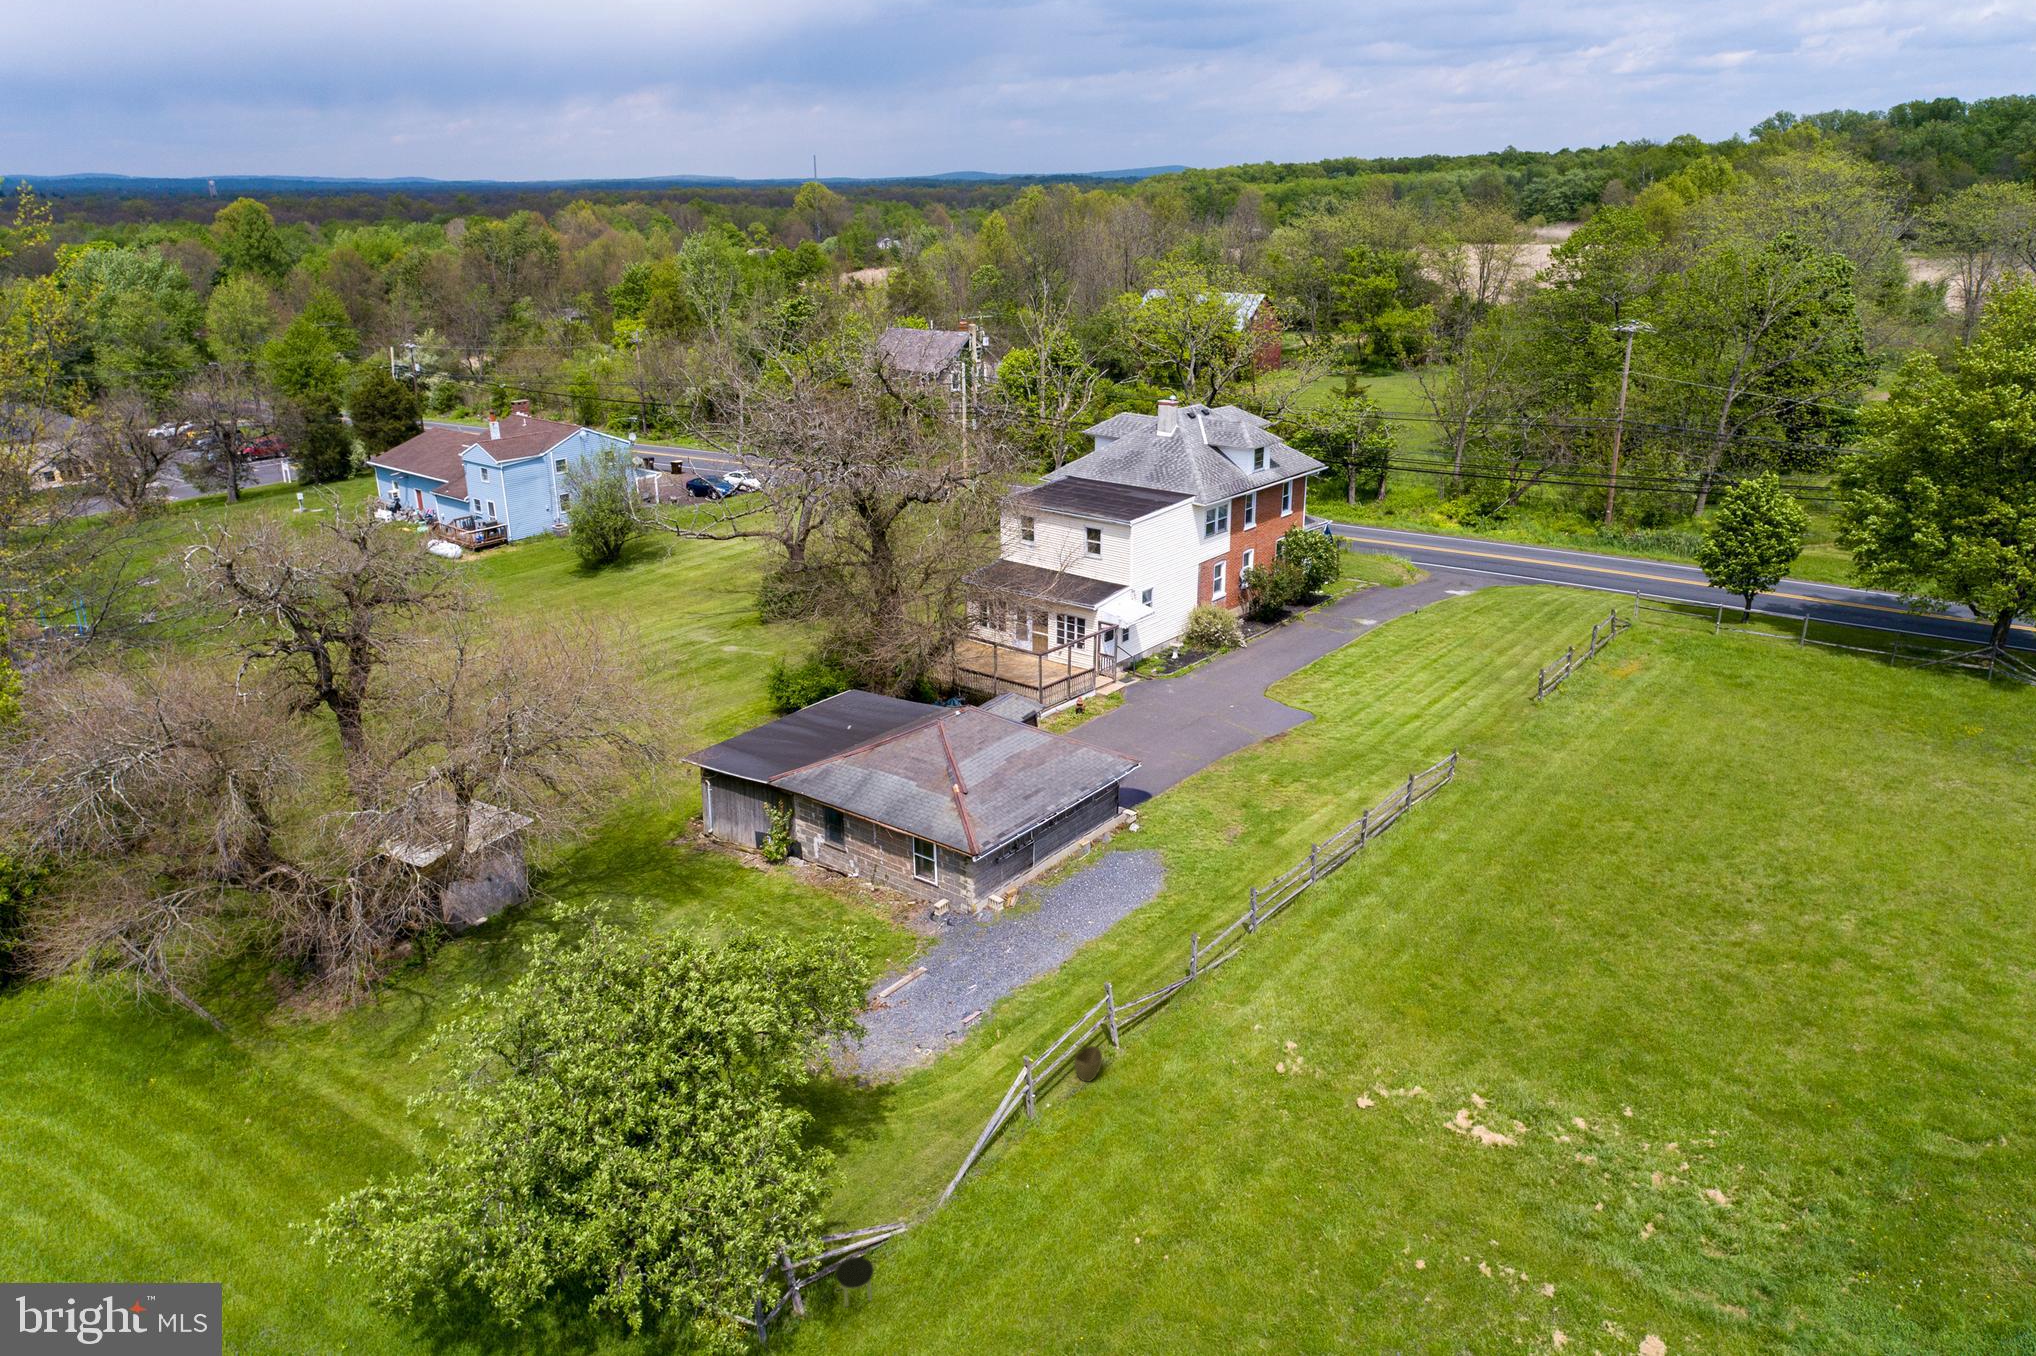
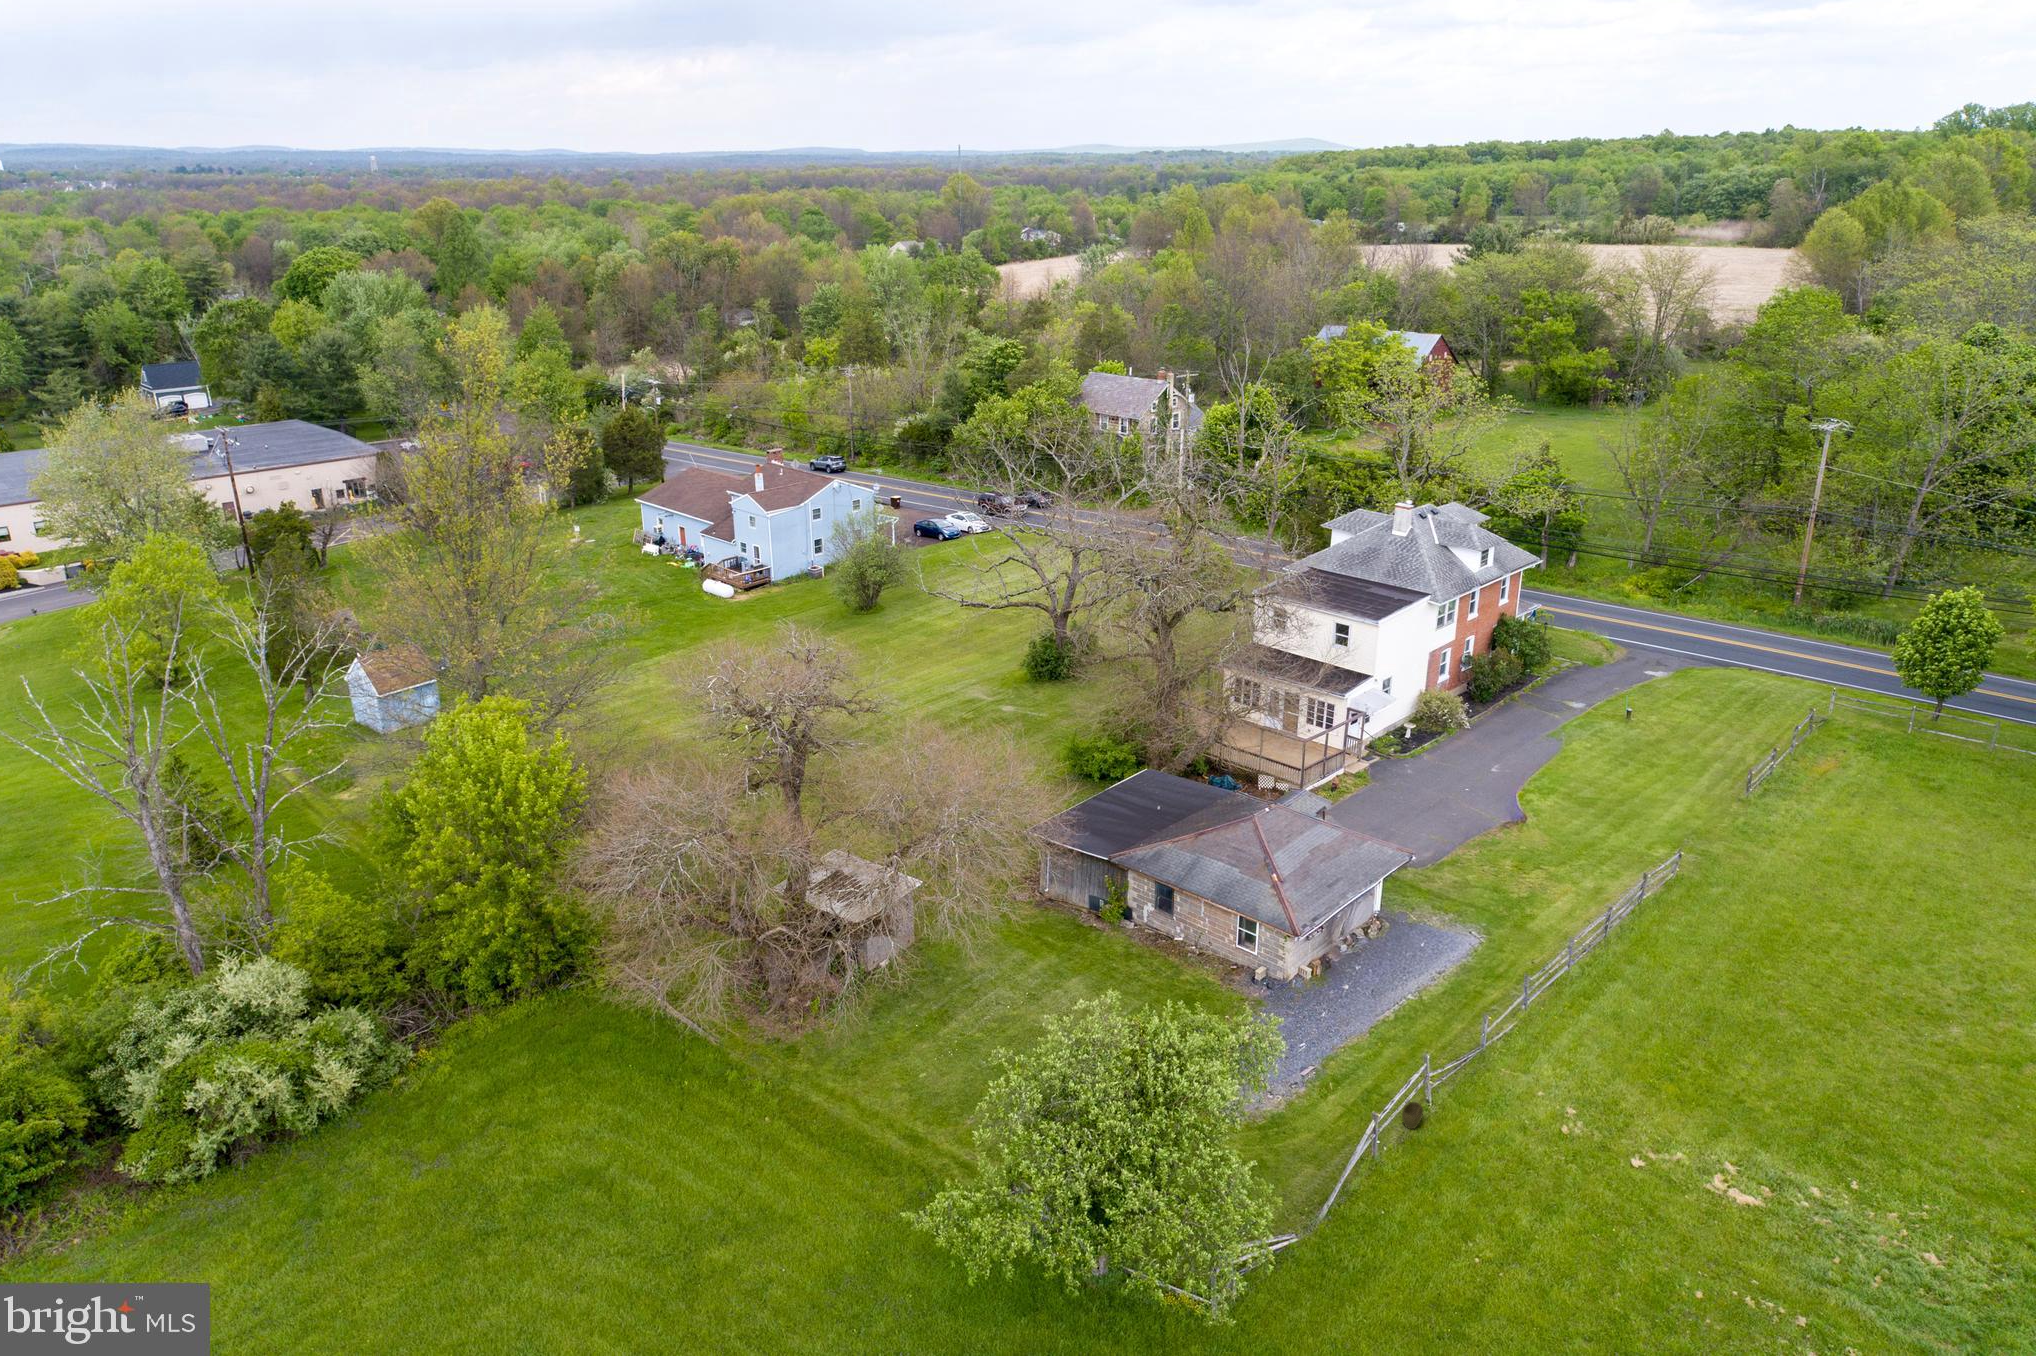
round table: present [836,1257,874,1307] -> none [1265,1254,1292,1290]

